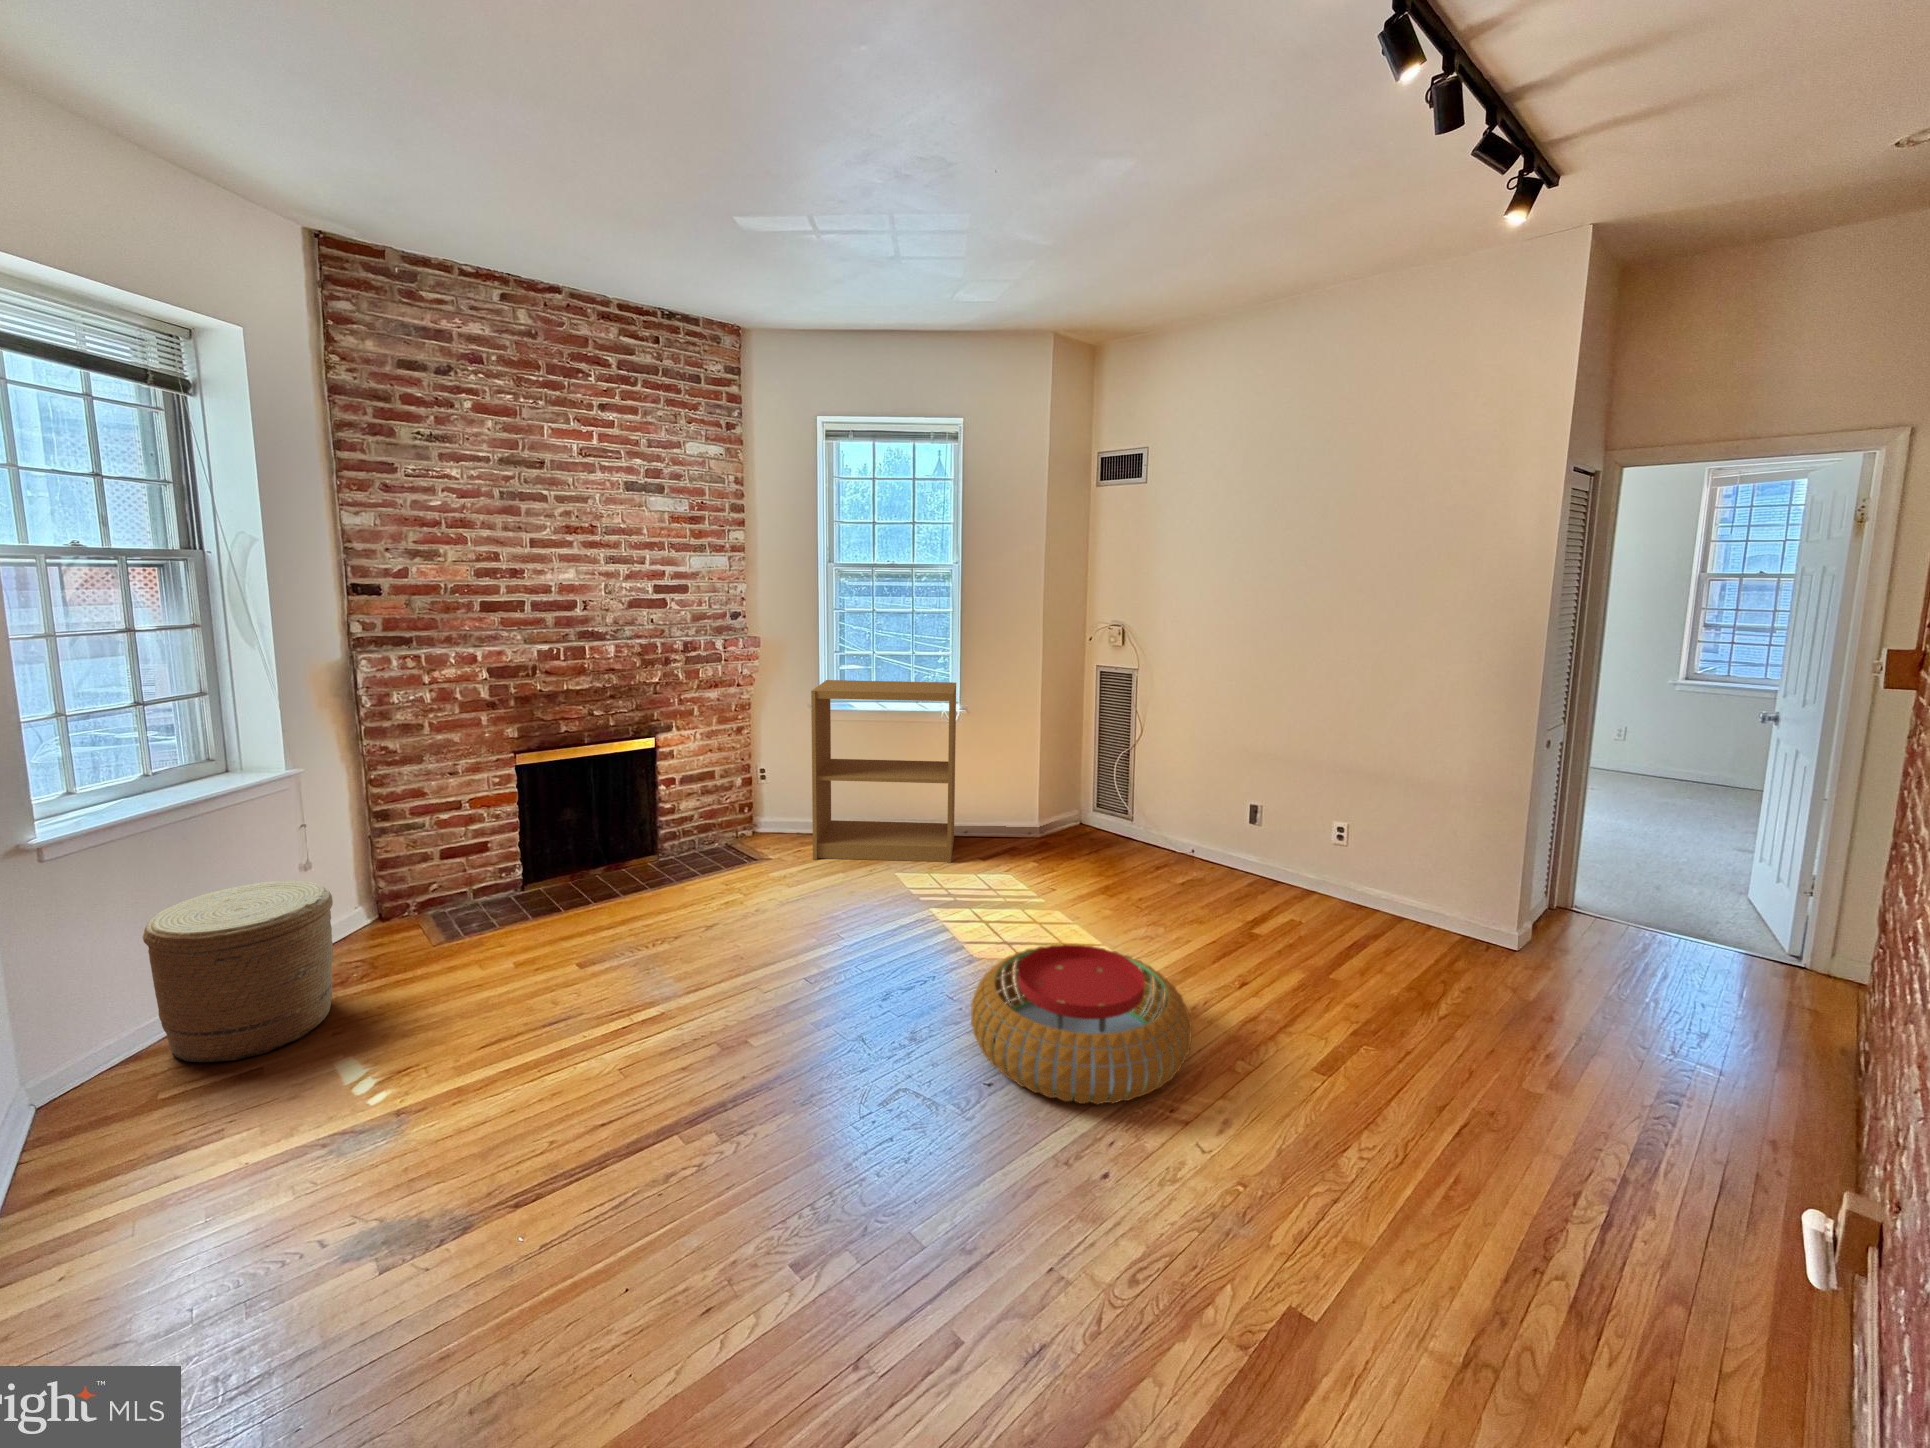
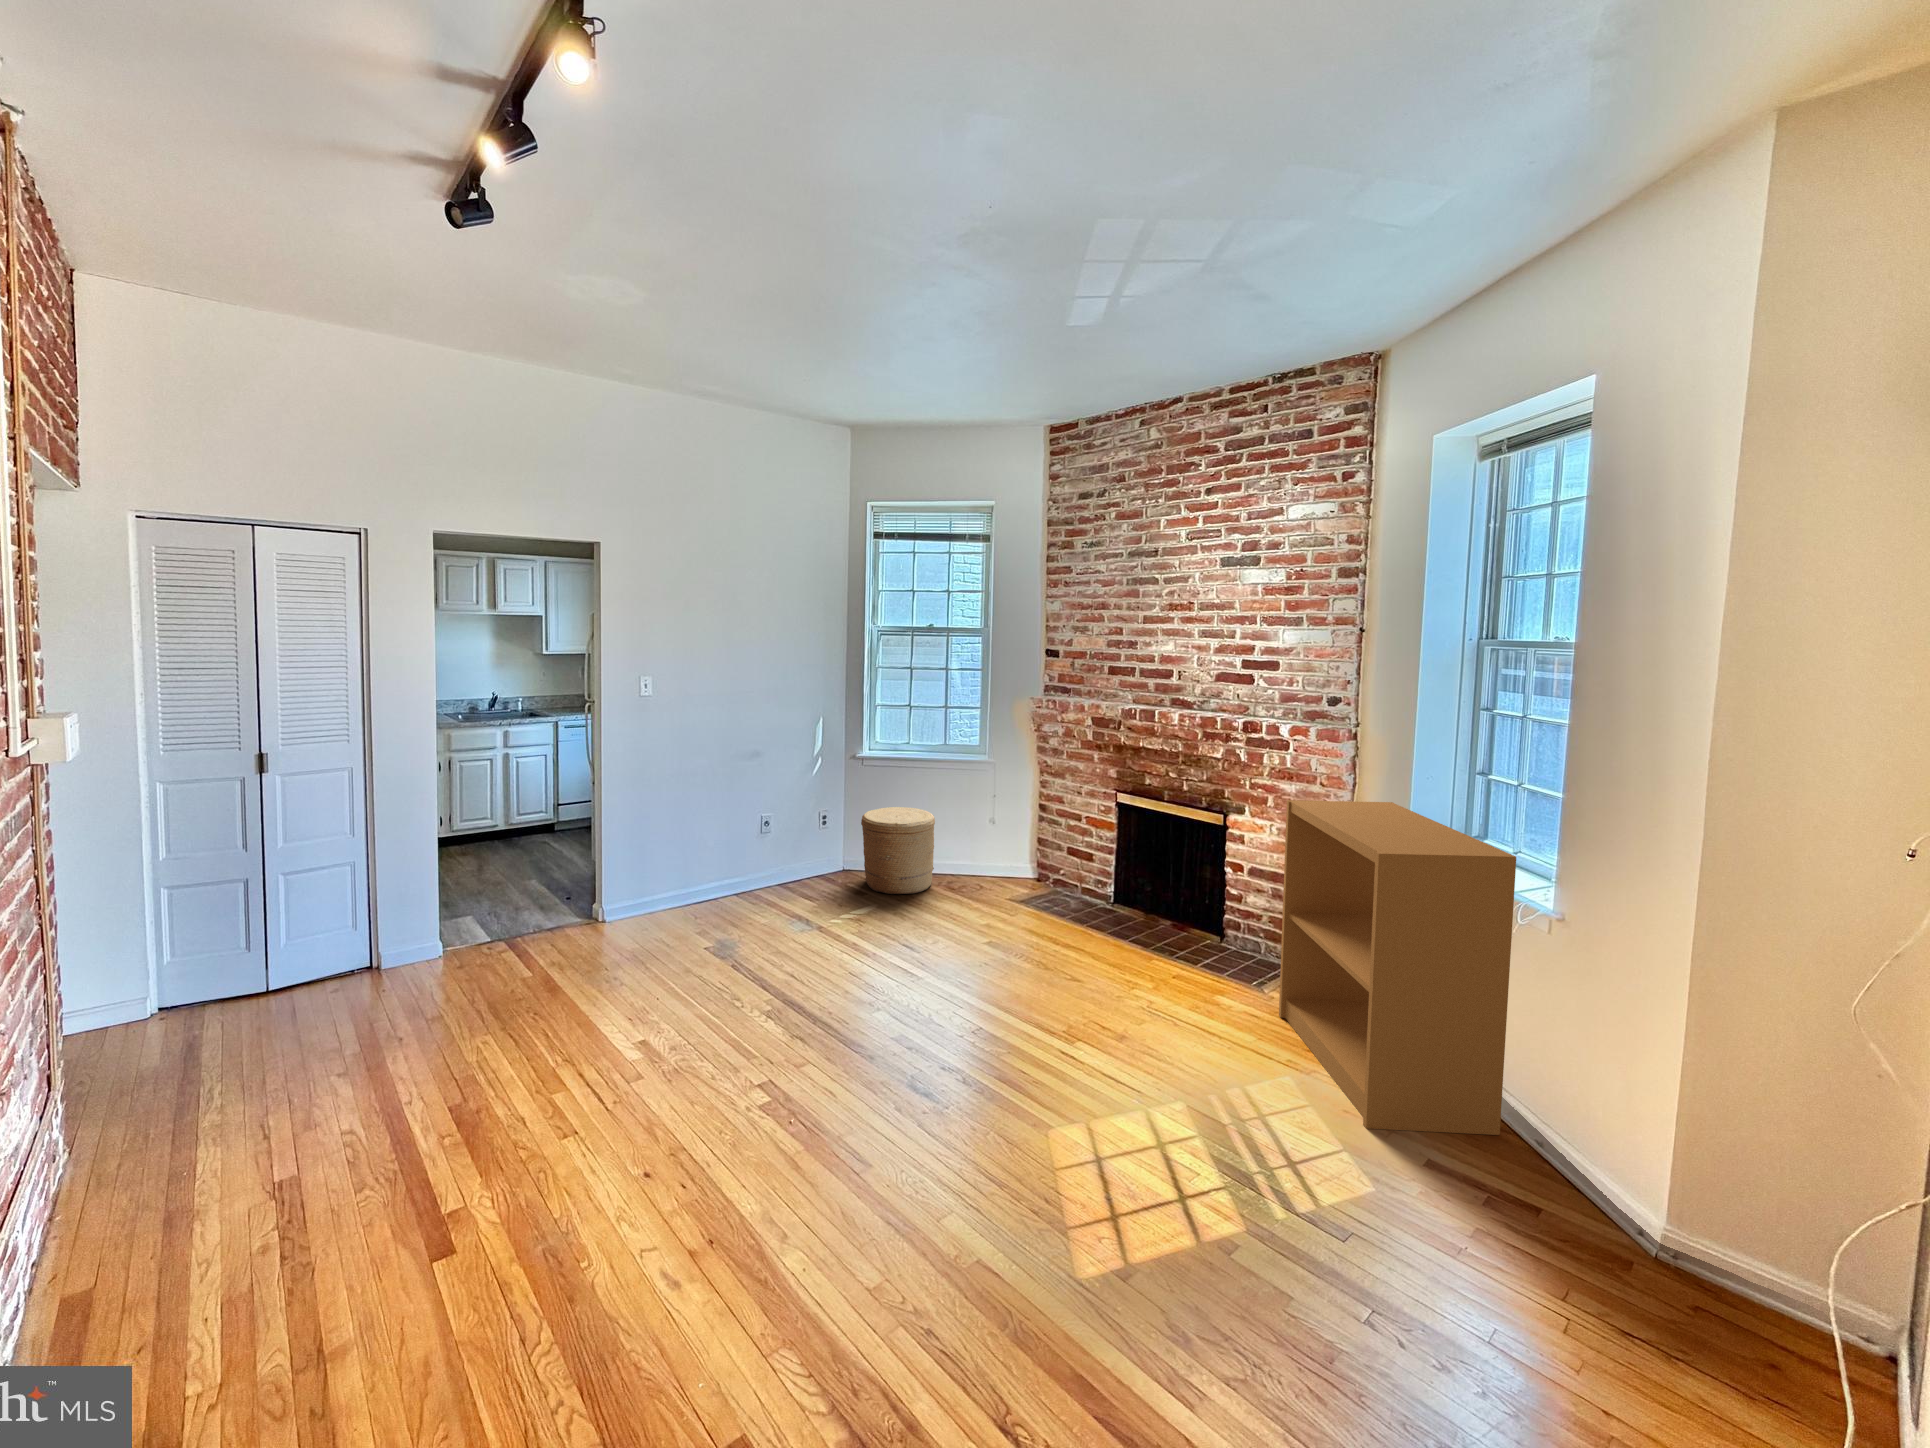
pouf: present [971,944,1192,1105] -> none [704,1075,962,1298]

